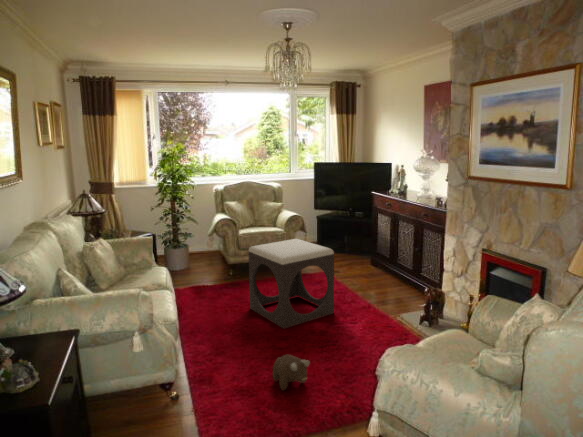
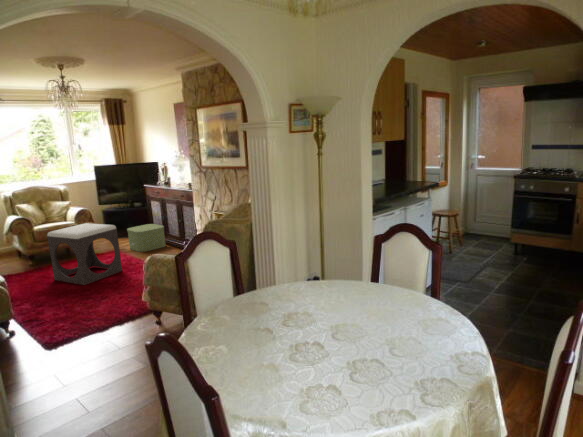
storage box: none [344,245,392,283] -> present [127,224,166,252]
plush toy: present [273,355,310,390] -> none [80,288,105,311]

